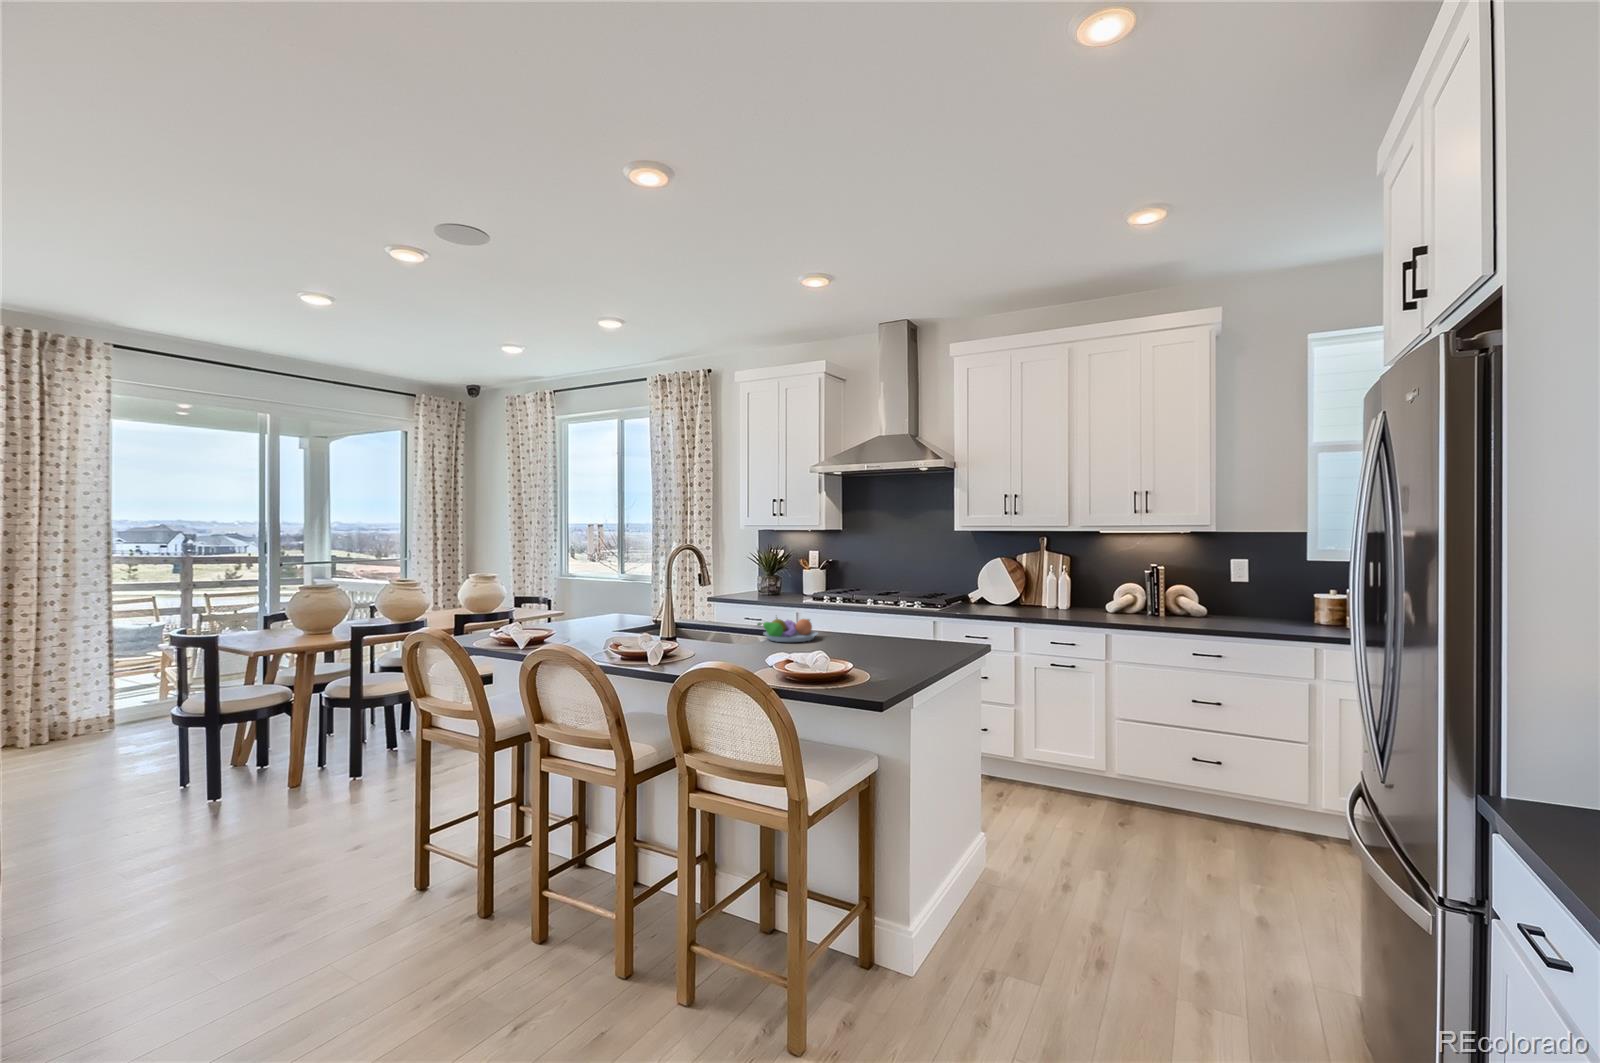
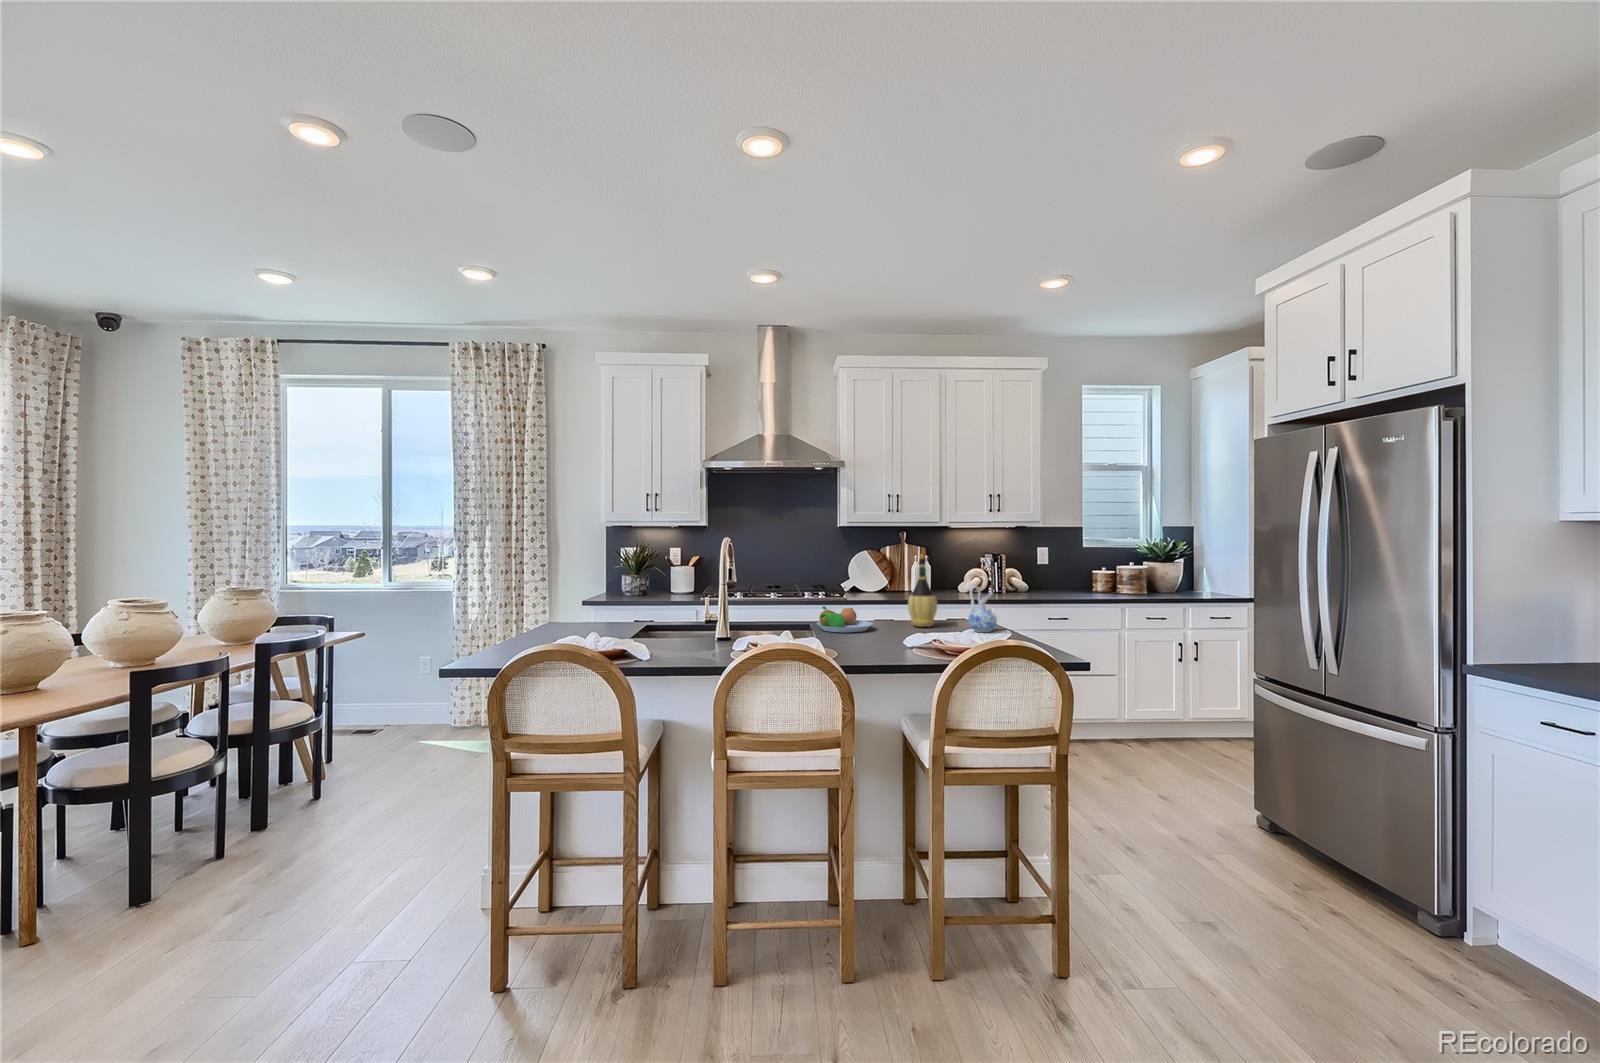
wine bottle: none [853,568,883,644] -> present [908,554,937,627]
ceramic pitcher: none [888,604,917,655] -> present [968,586,997,632]

